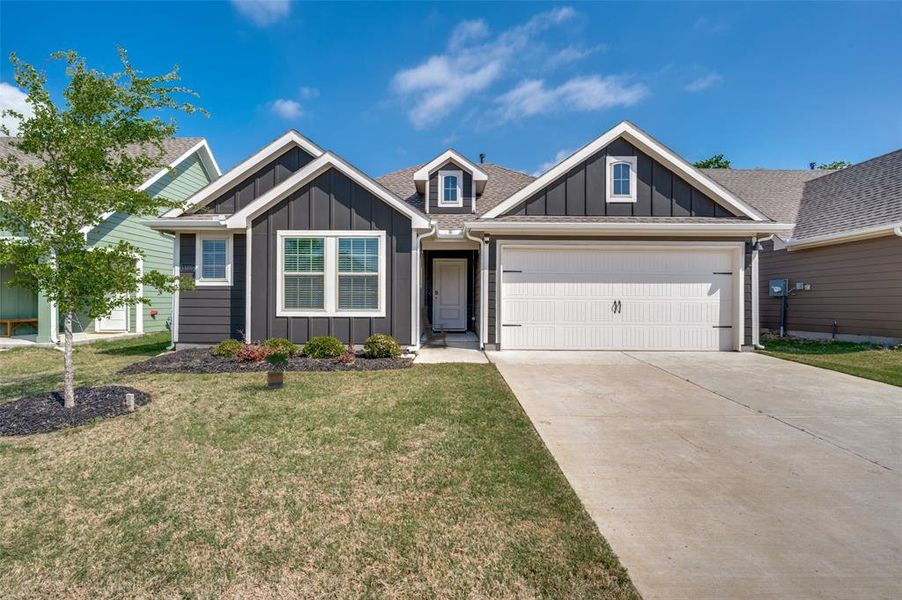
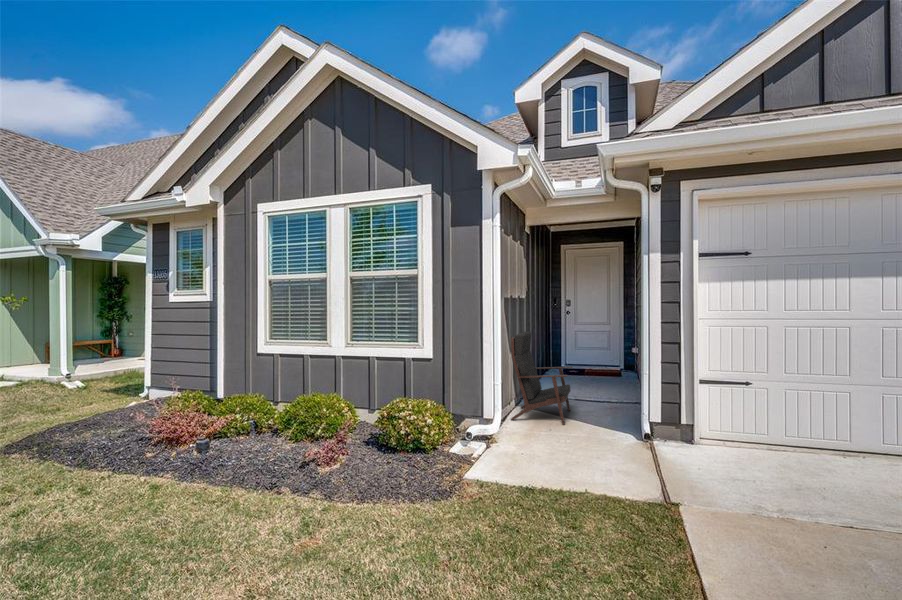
potted tree: present [264,353,289,389] -> none [51,475,120,574]

